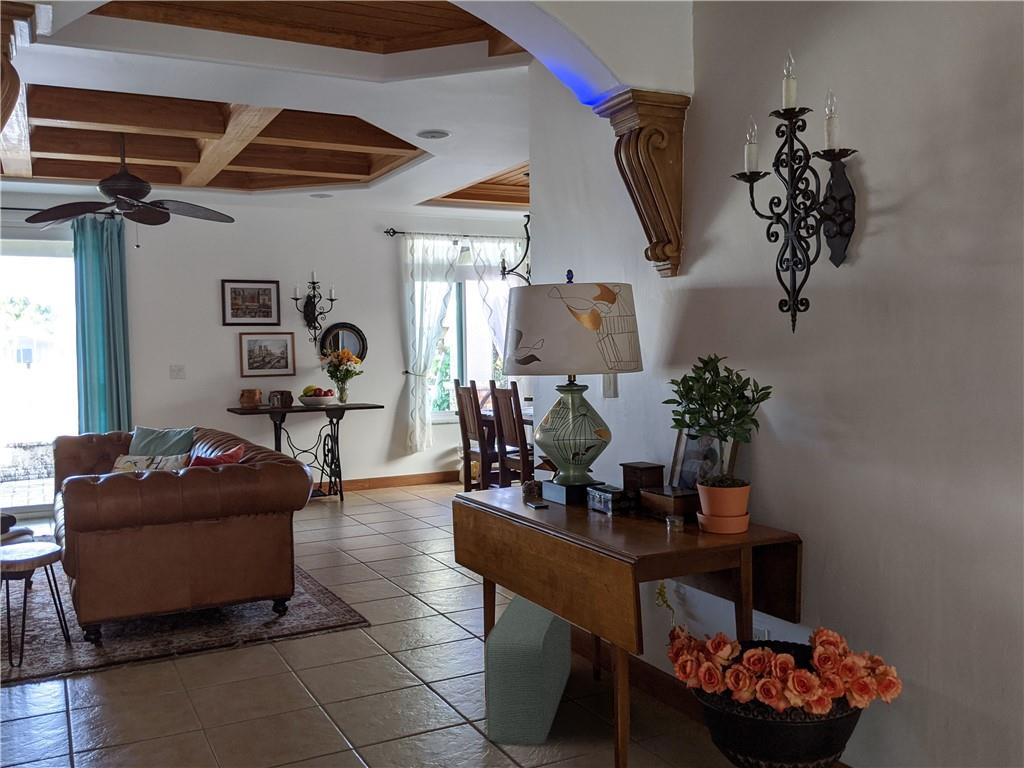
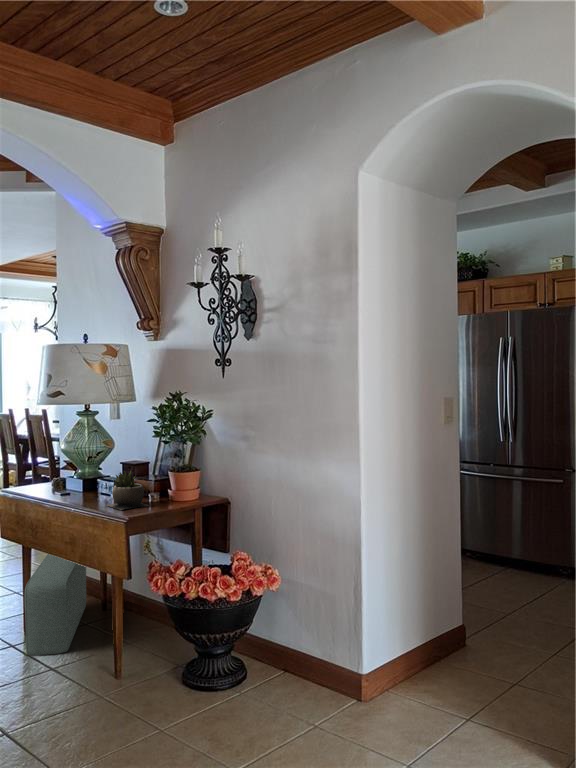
succulent plant: none [600,479,670,541] -> present [107,471,149,510]

